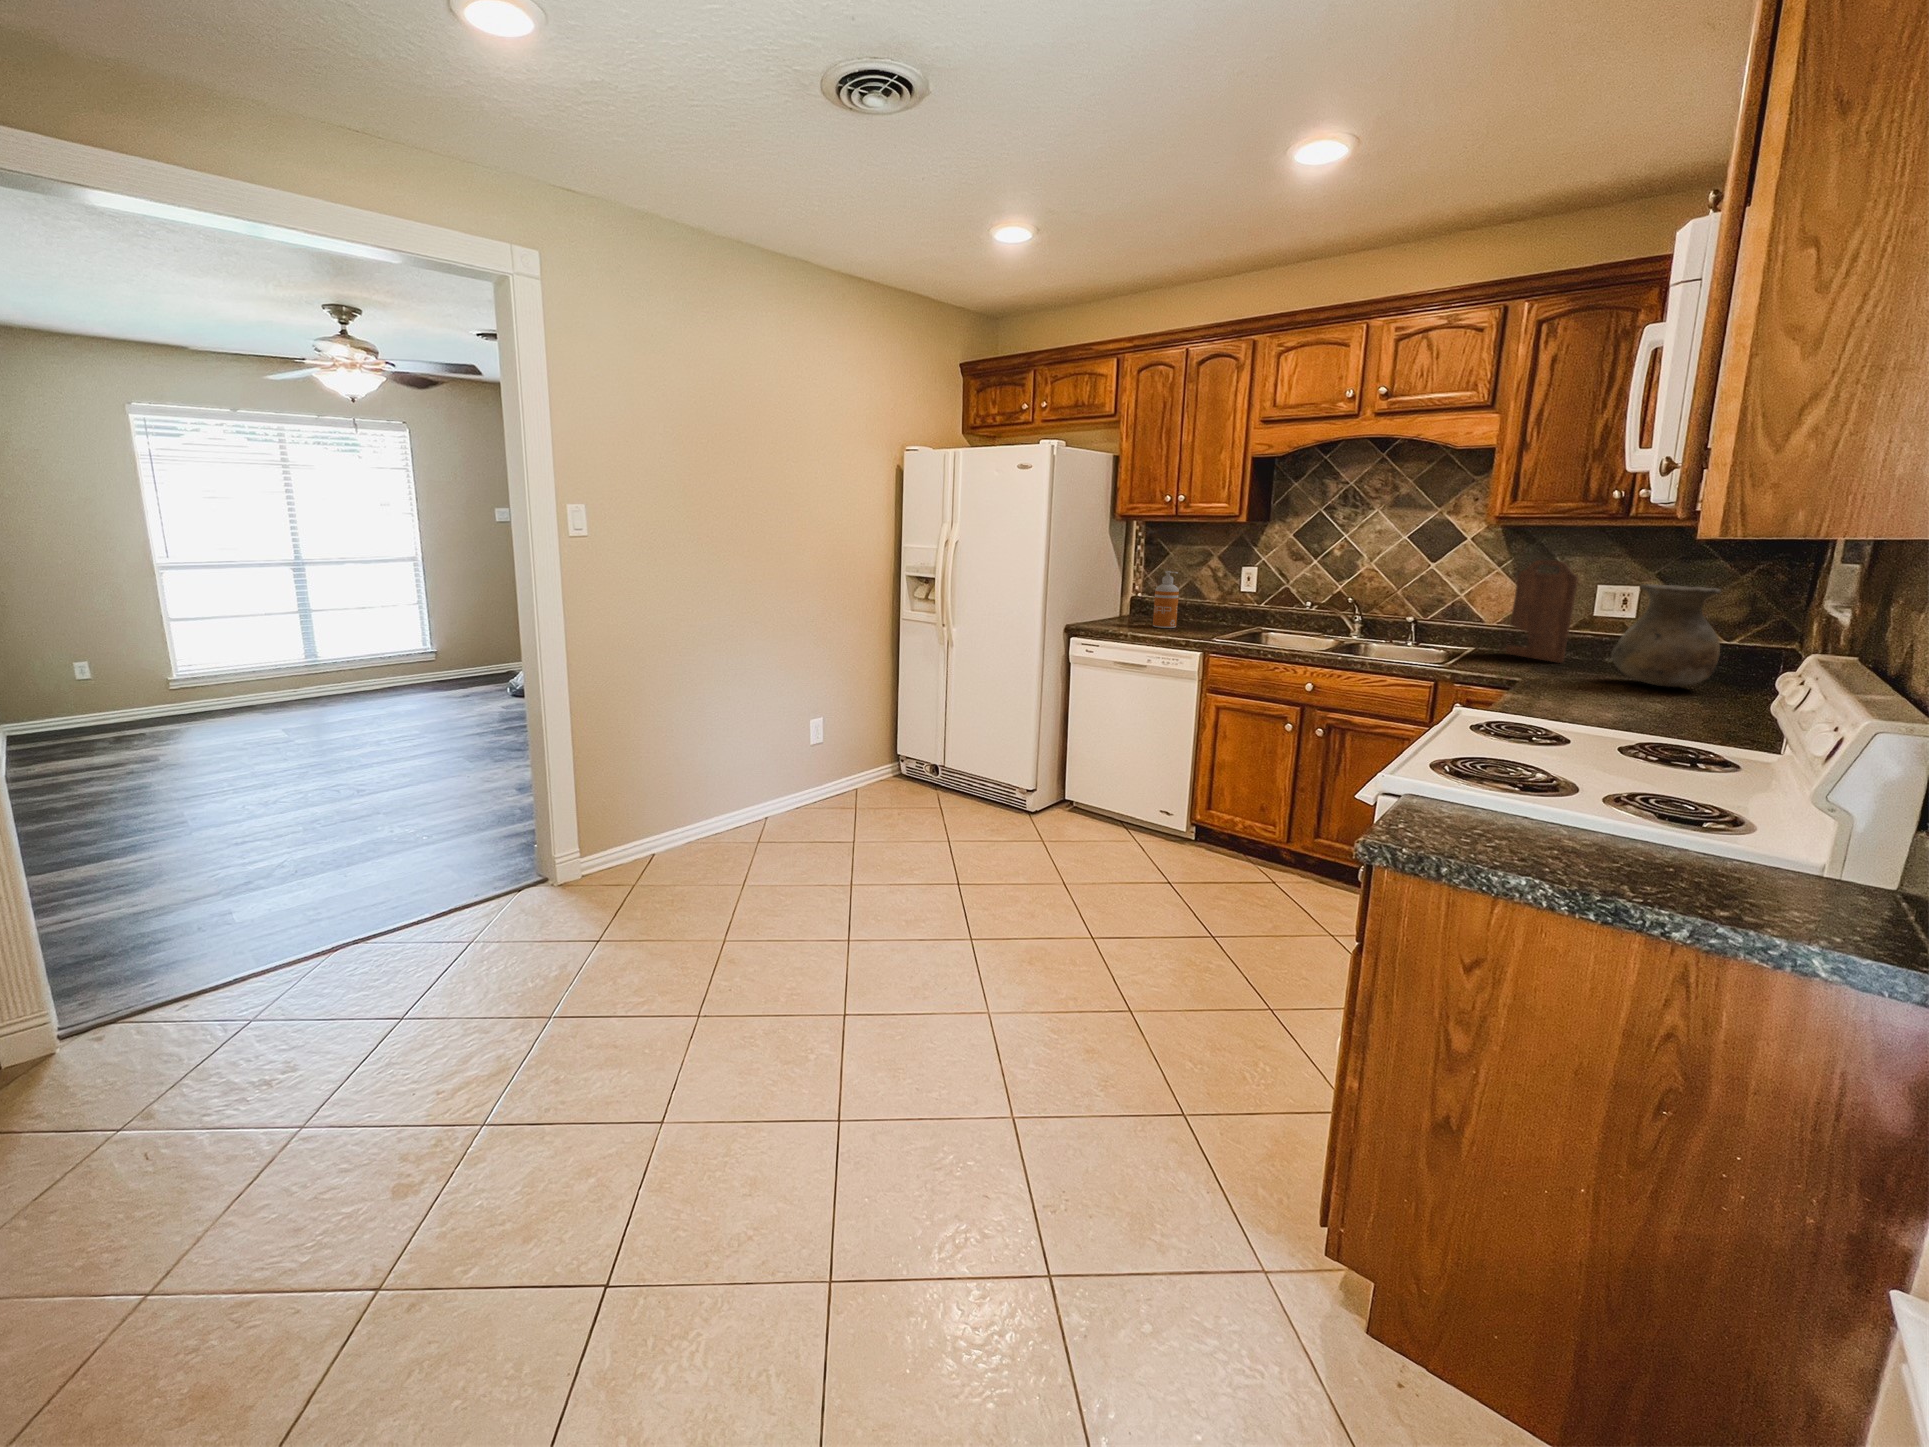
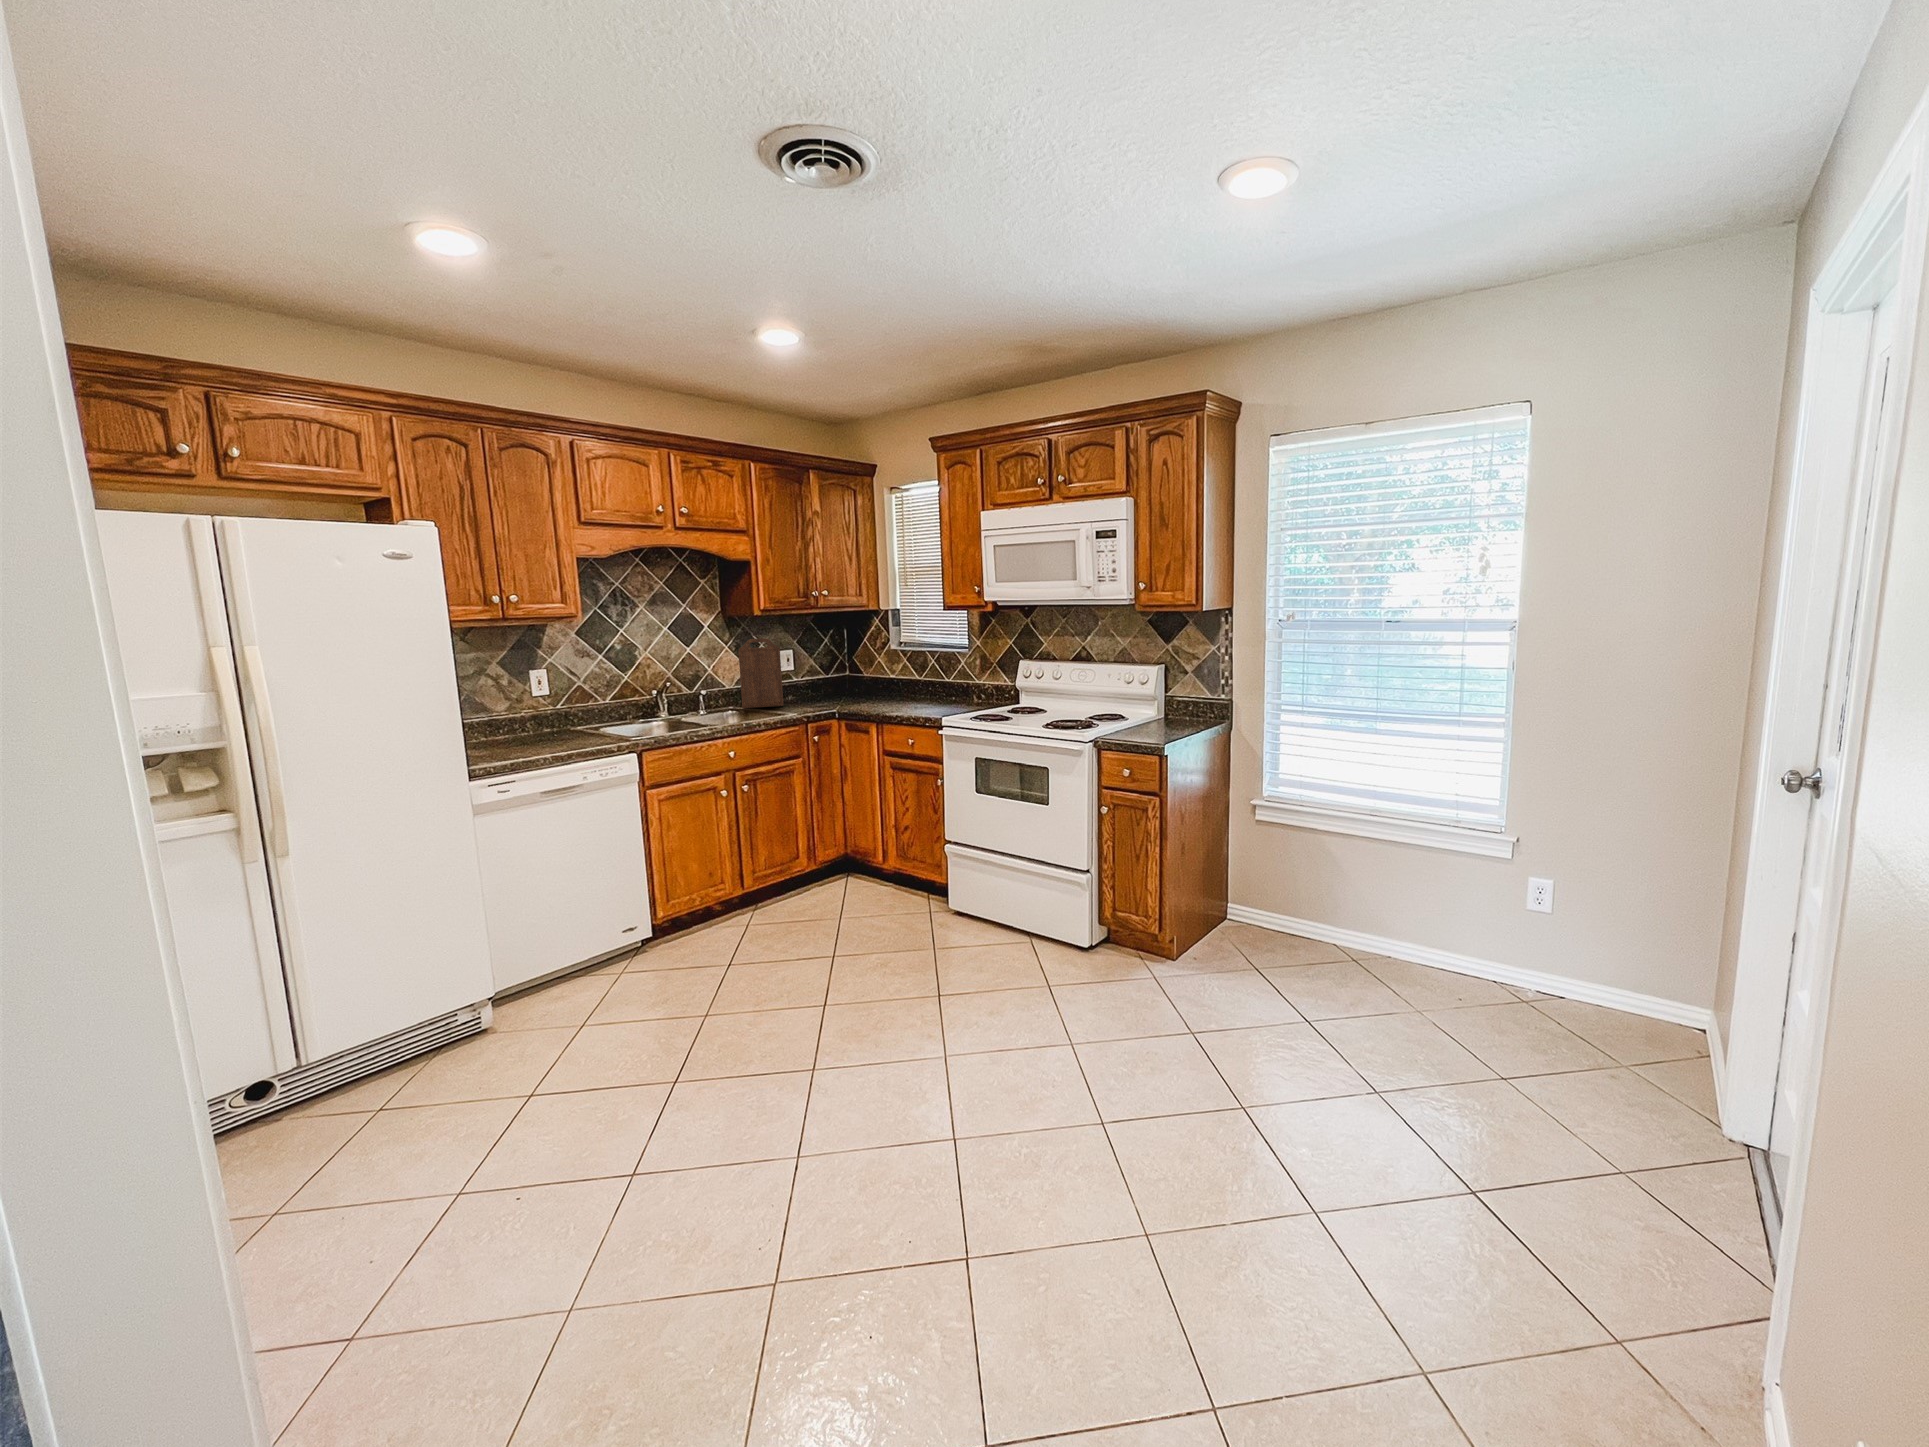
soap dispenser: present [1153,571,1179,628] -> none [486,682,520,749]
vase: present [1611,585,1721,687] -> none [835,645,880,703]

